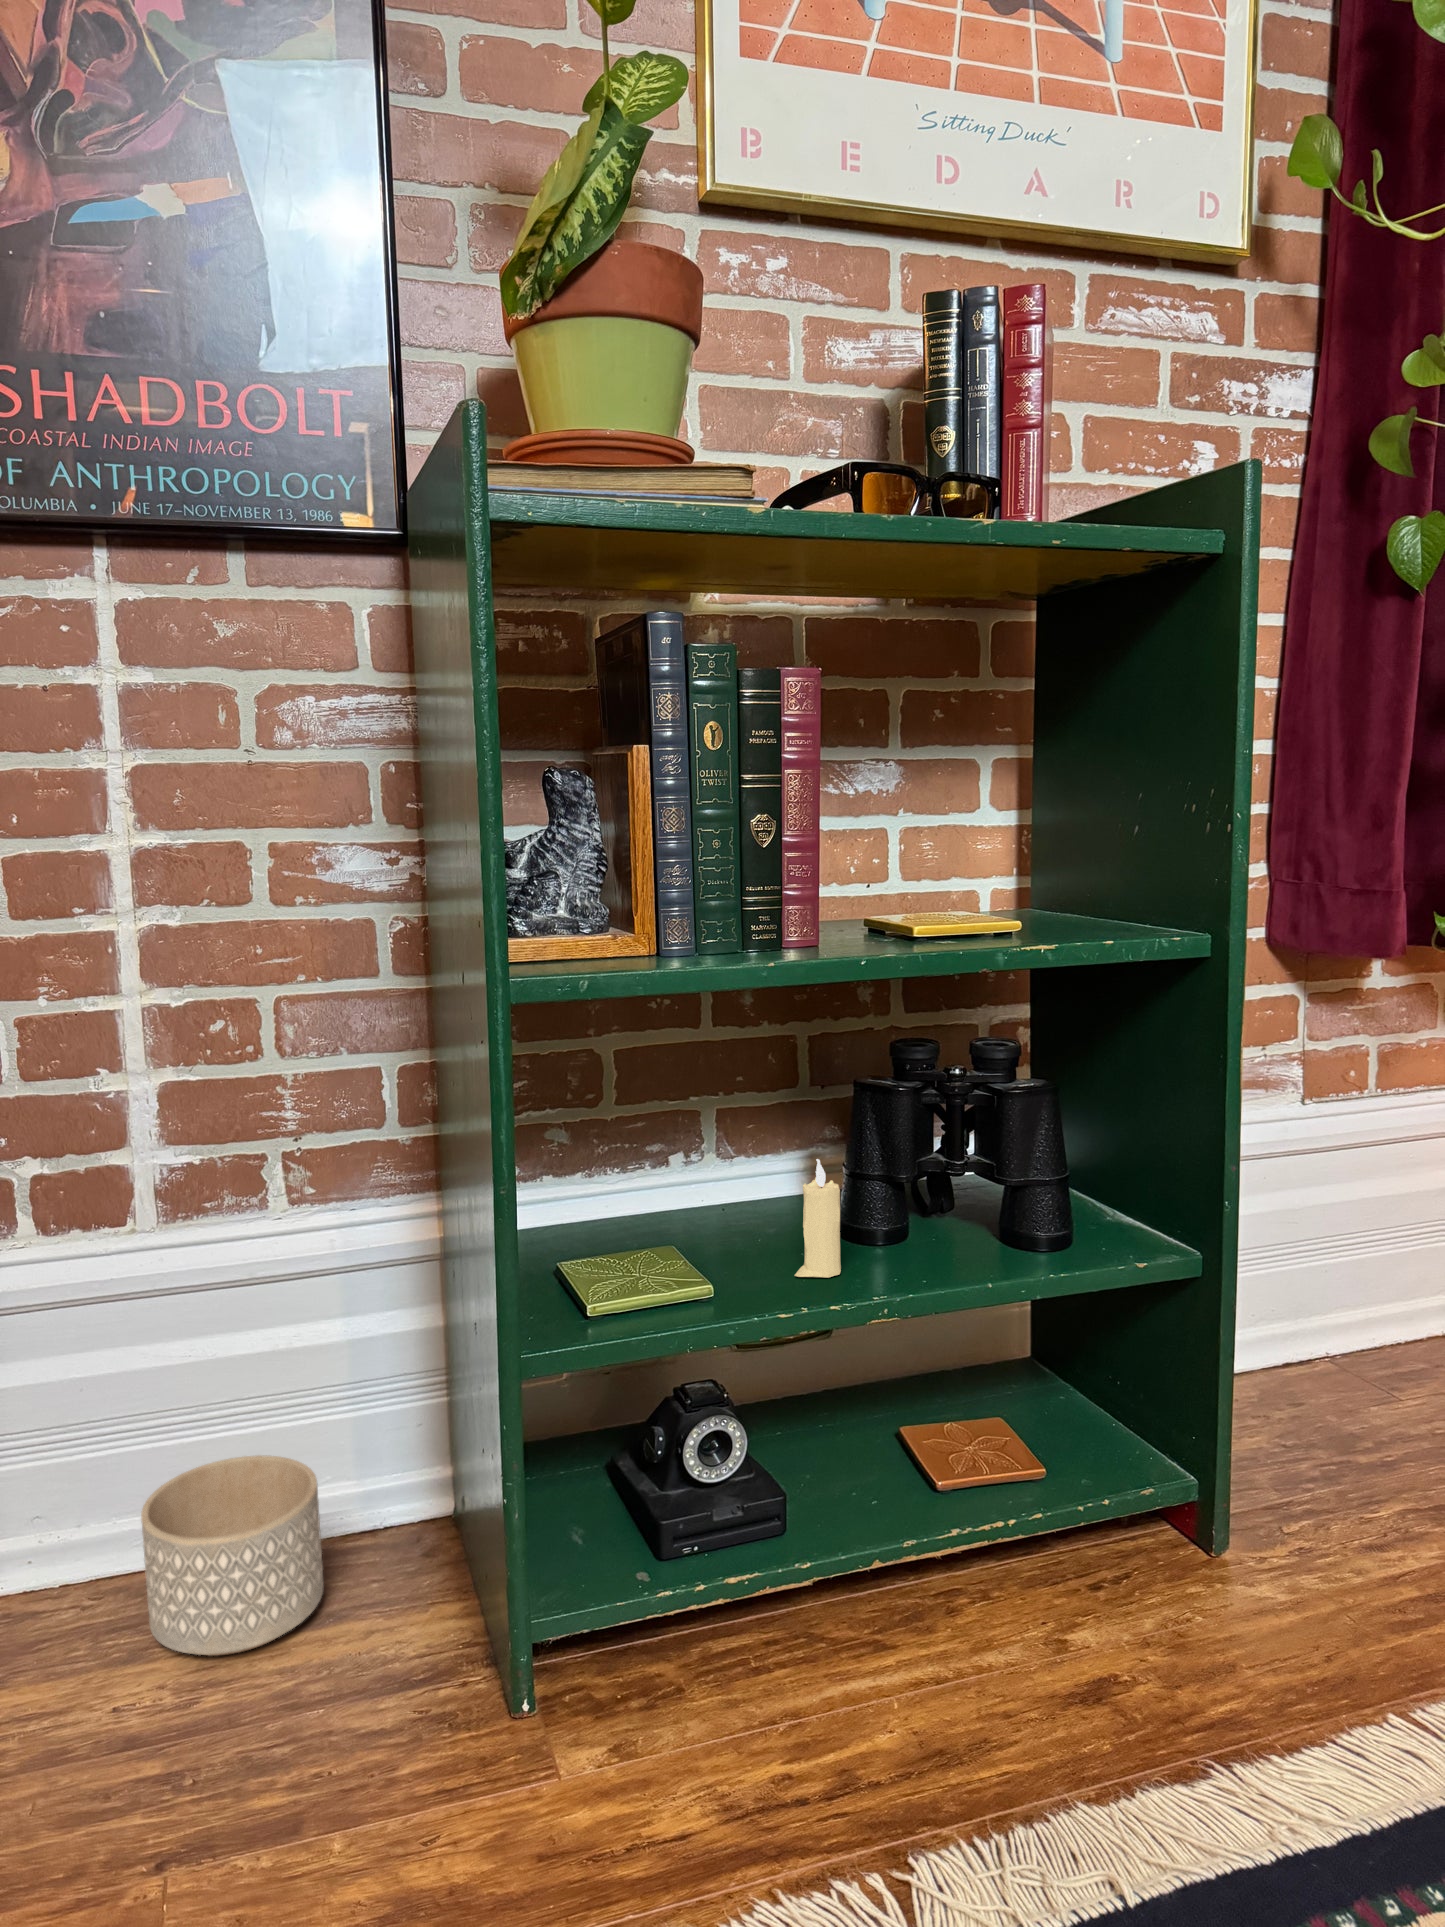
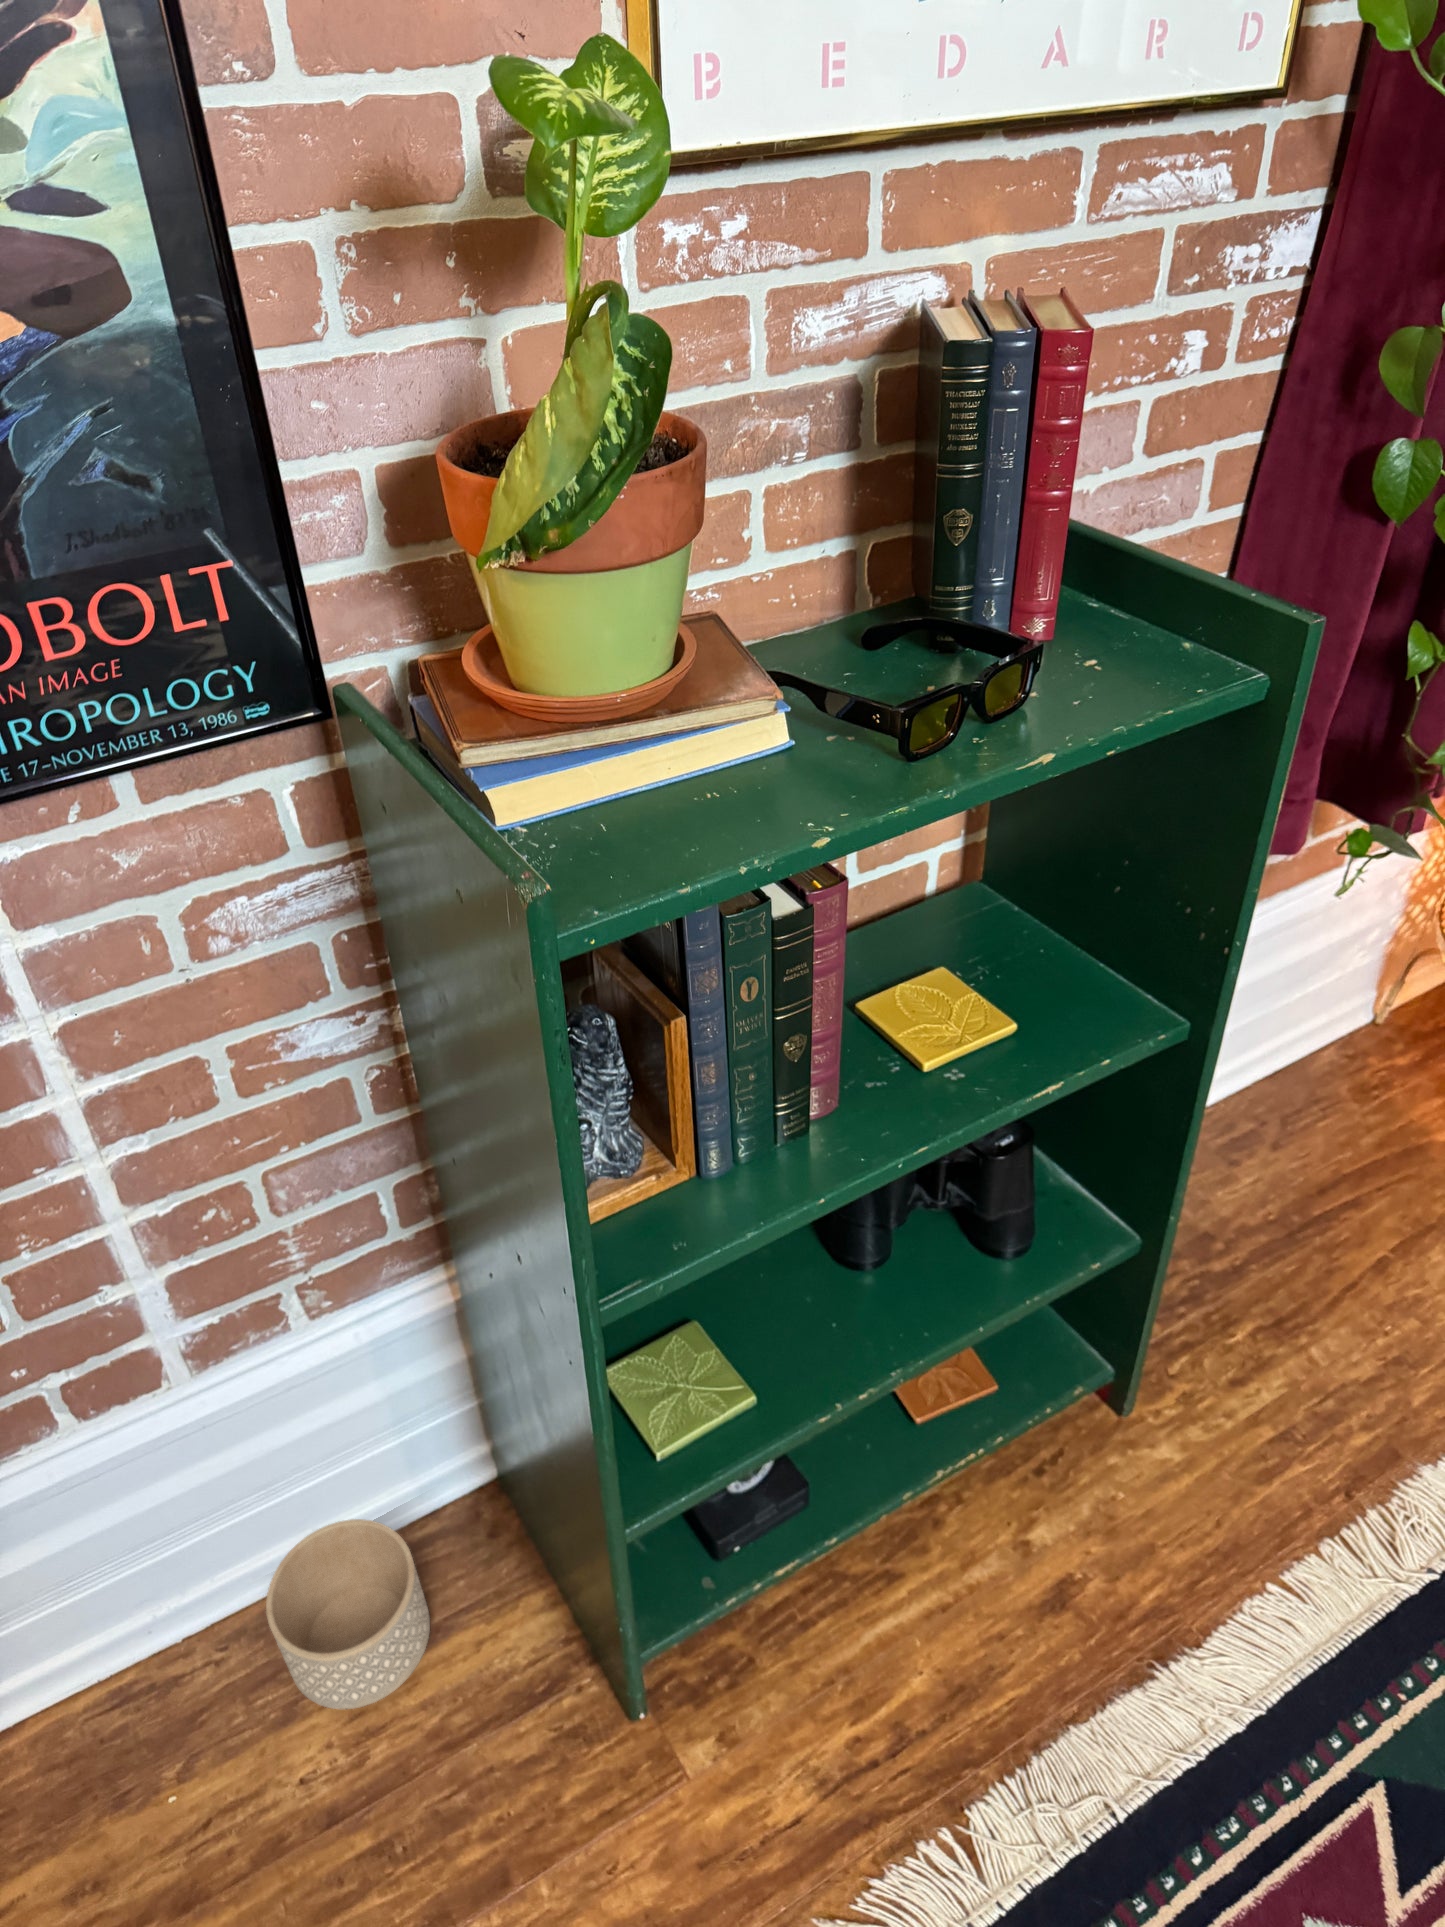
candle: present [795,1159,841,1278] -> none [813,1265,853,1346]

